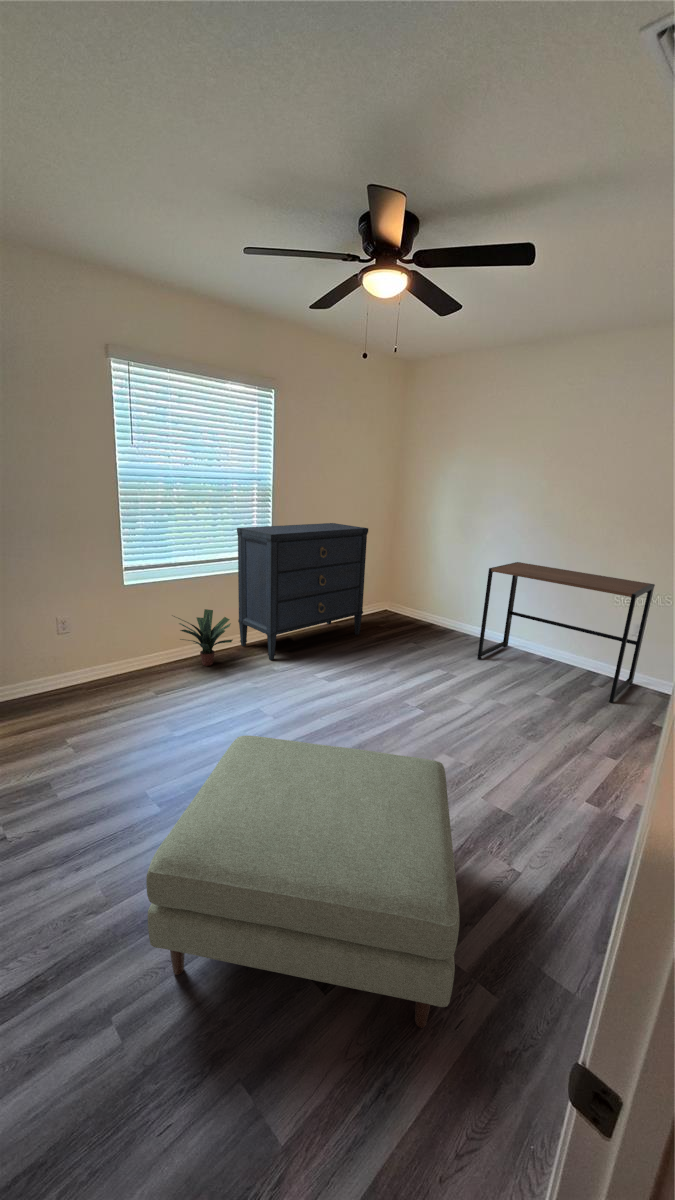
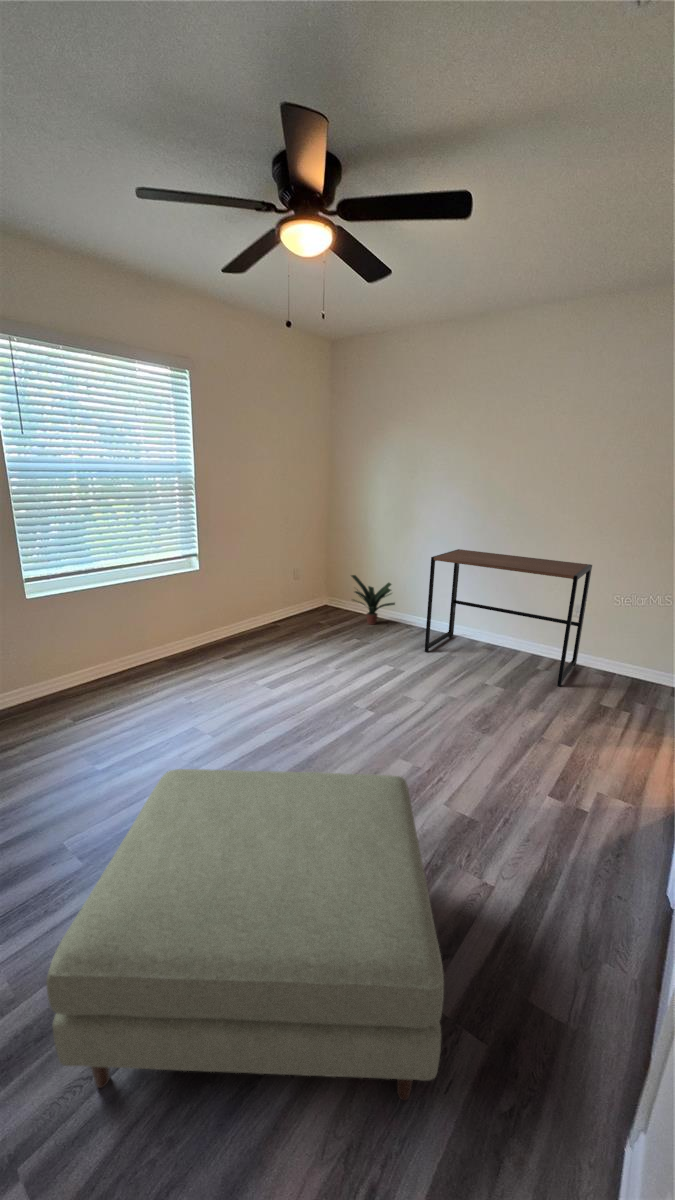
dresser: present [237,523,368,660] -> none [156,517,303,671]
potted plant: present [174,609,233,666] -> present [351,575,395,625]

